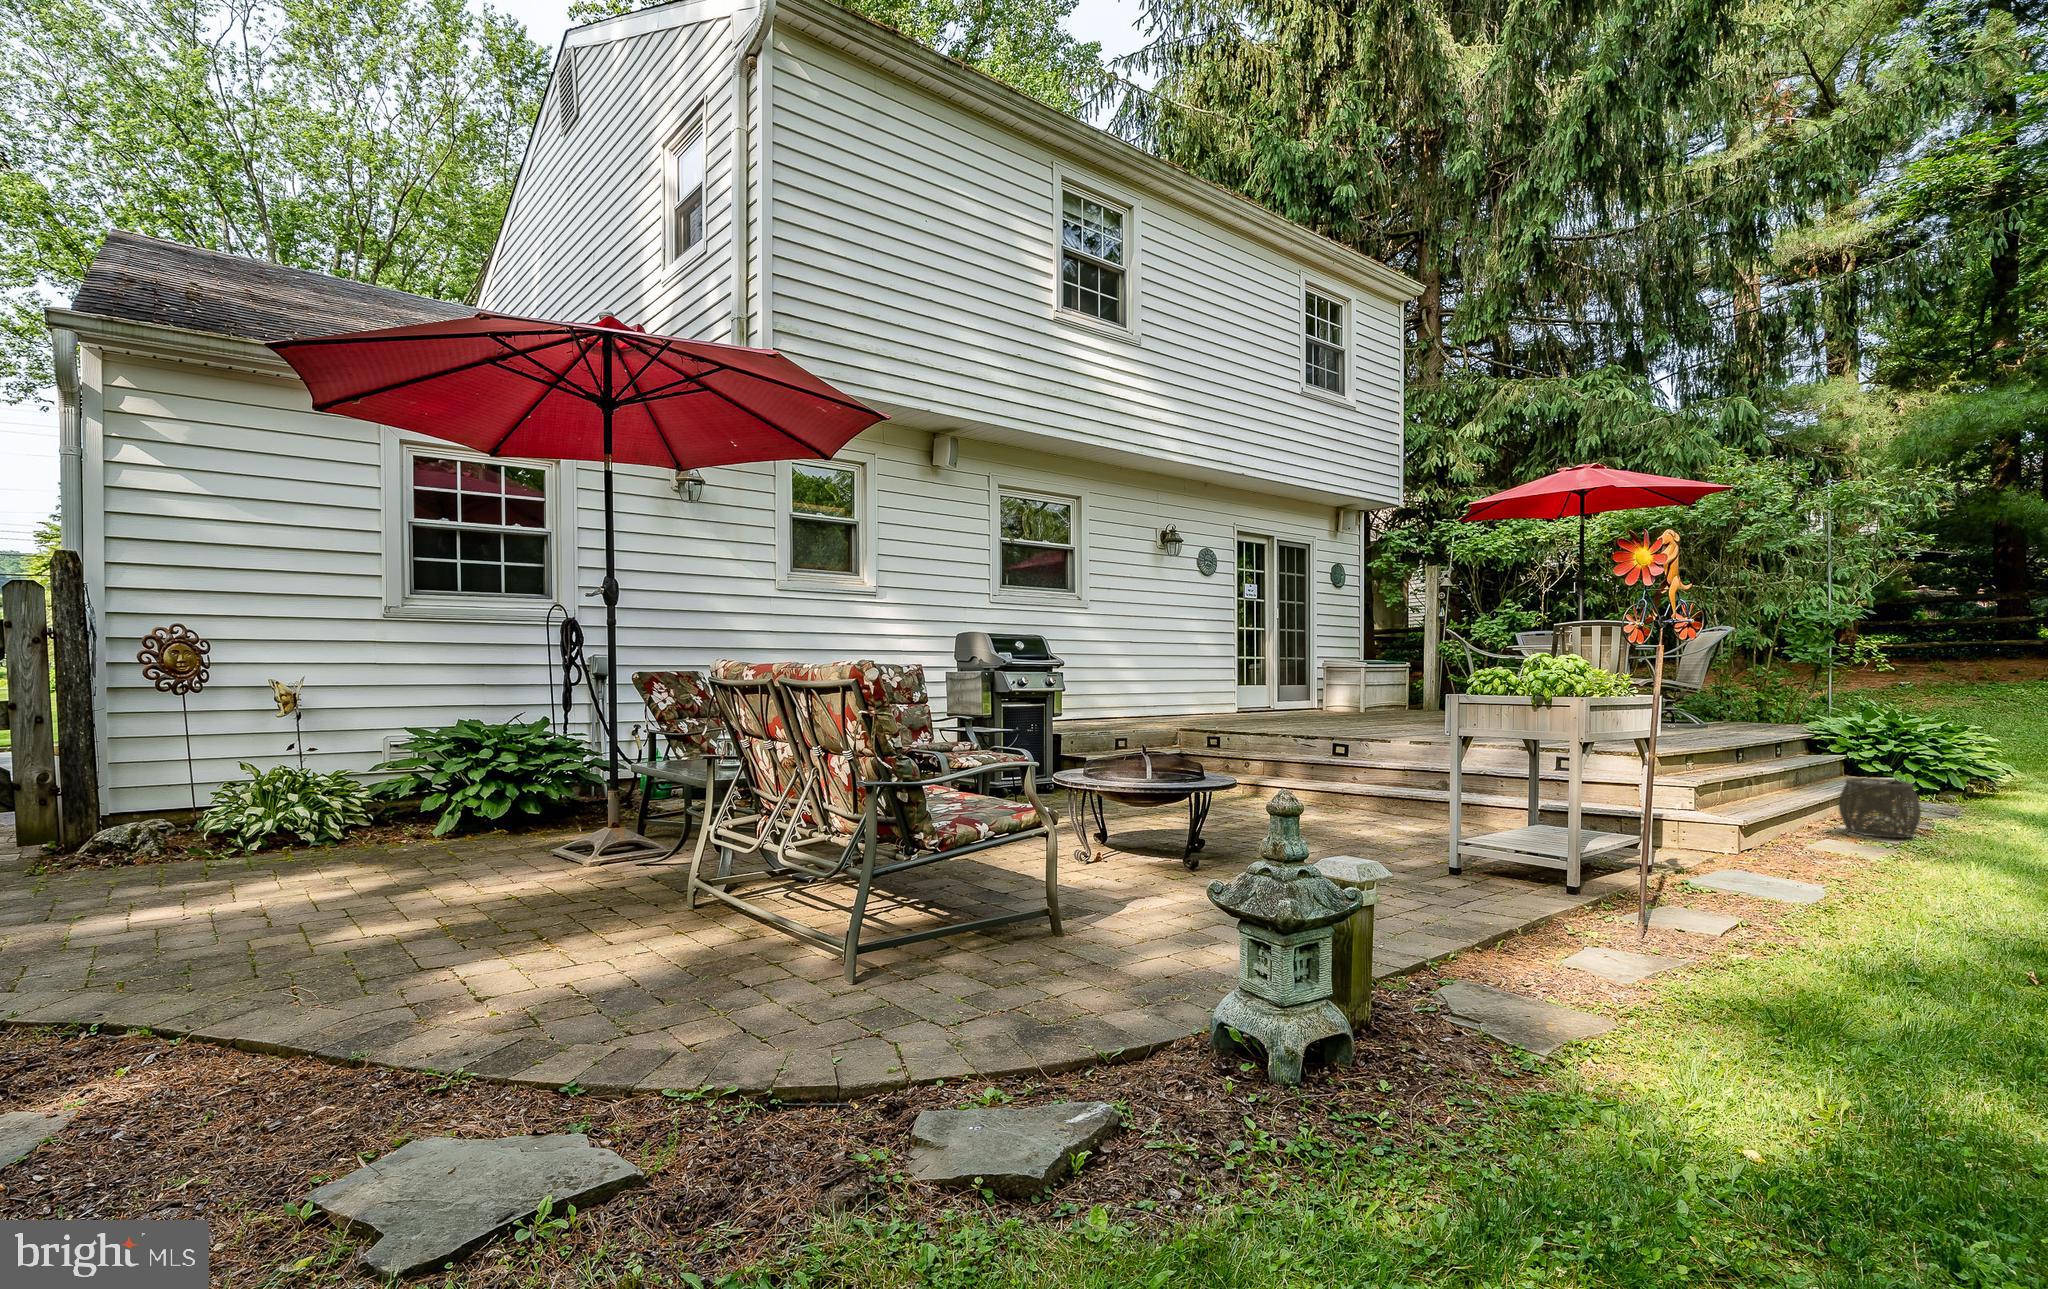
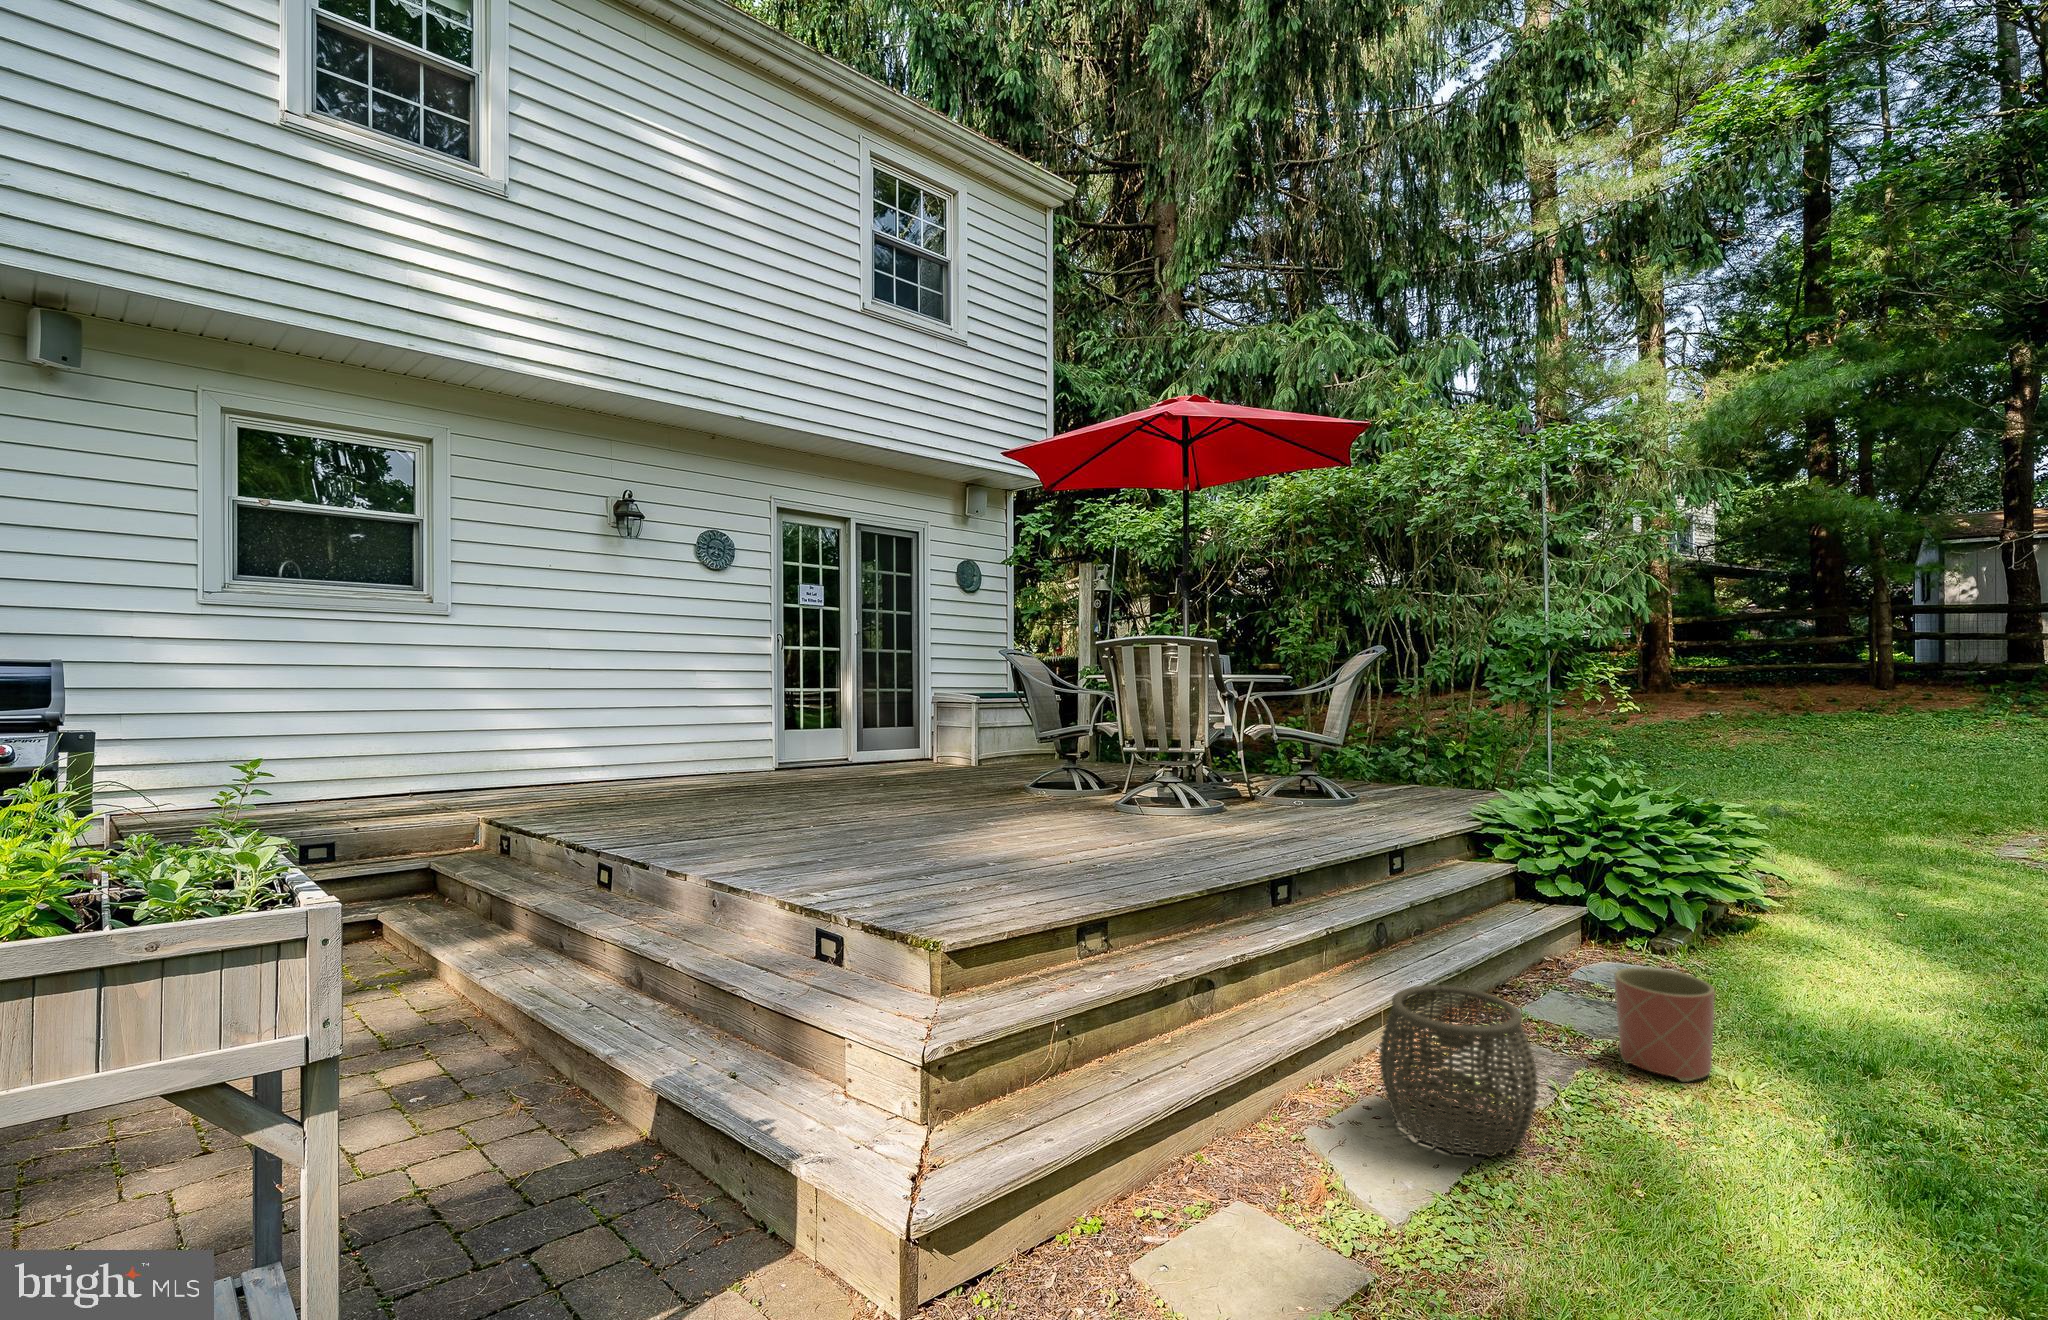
planter: none [1940,783,1995,829] -> present [1615,967,1715,1082]

